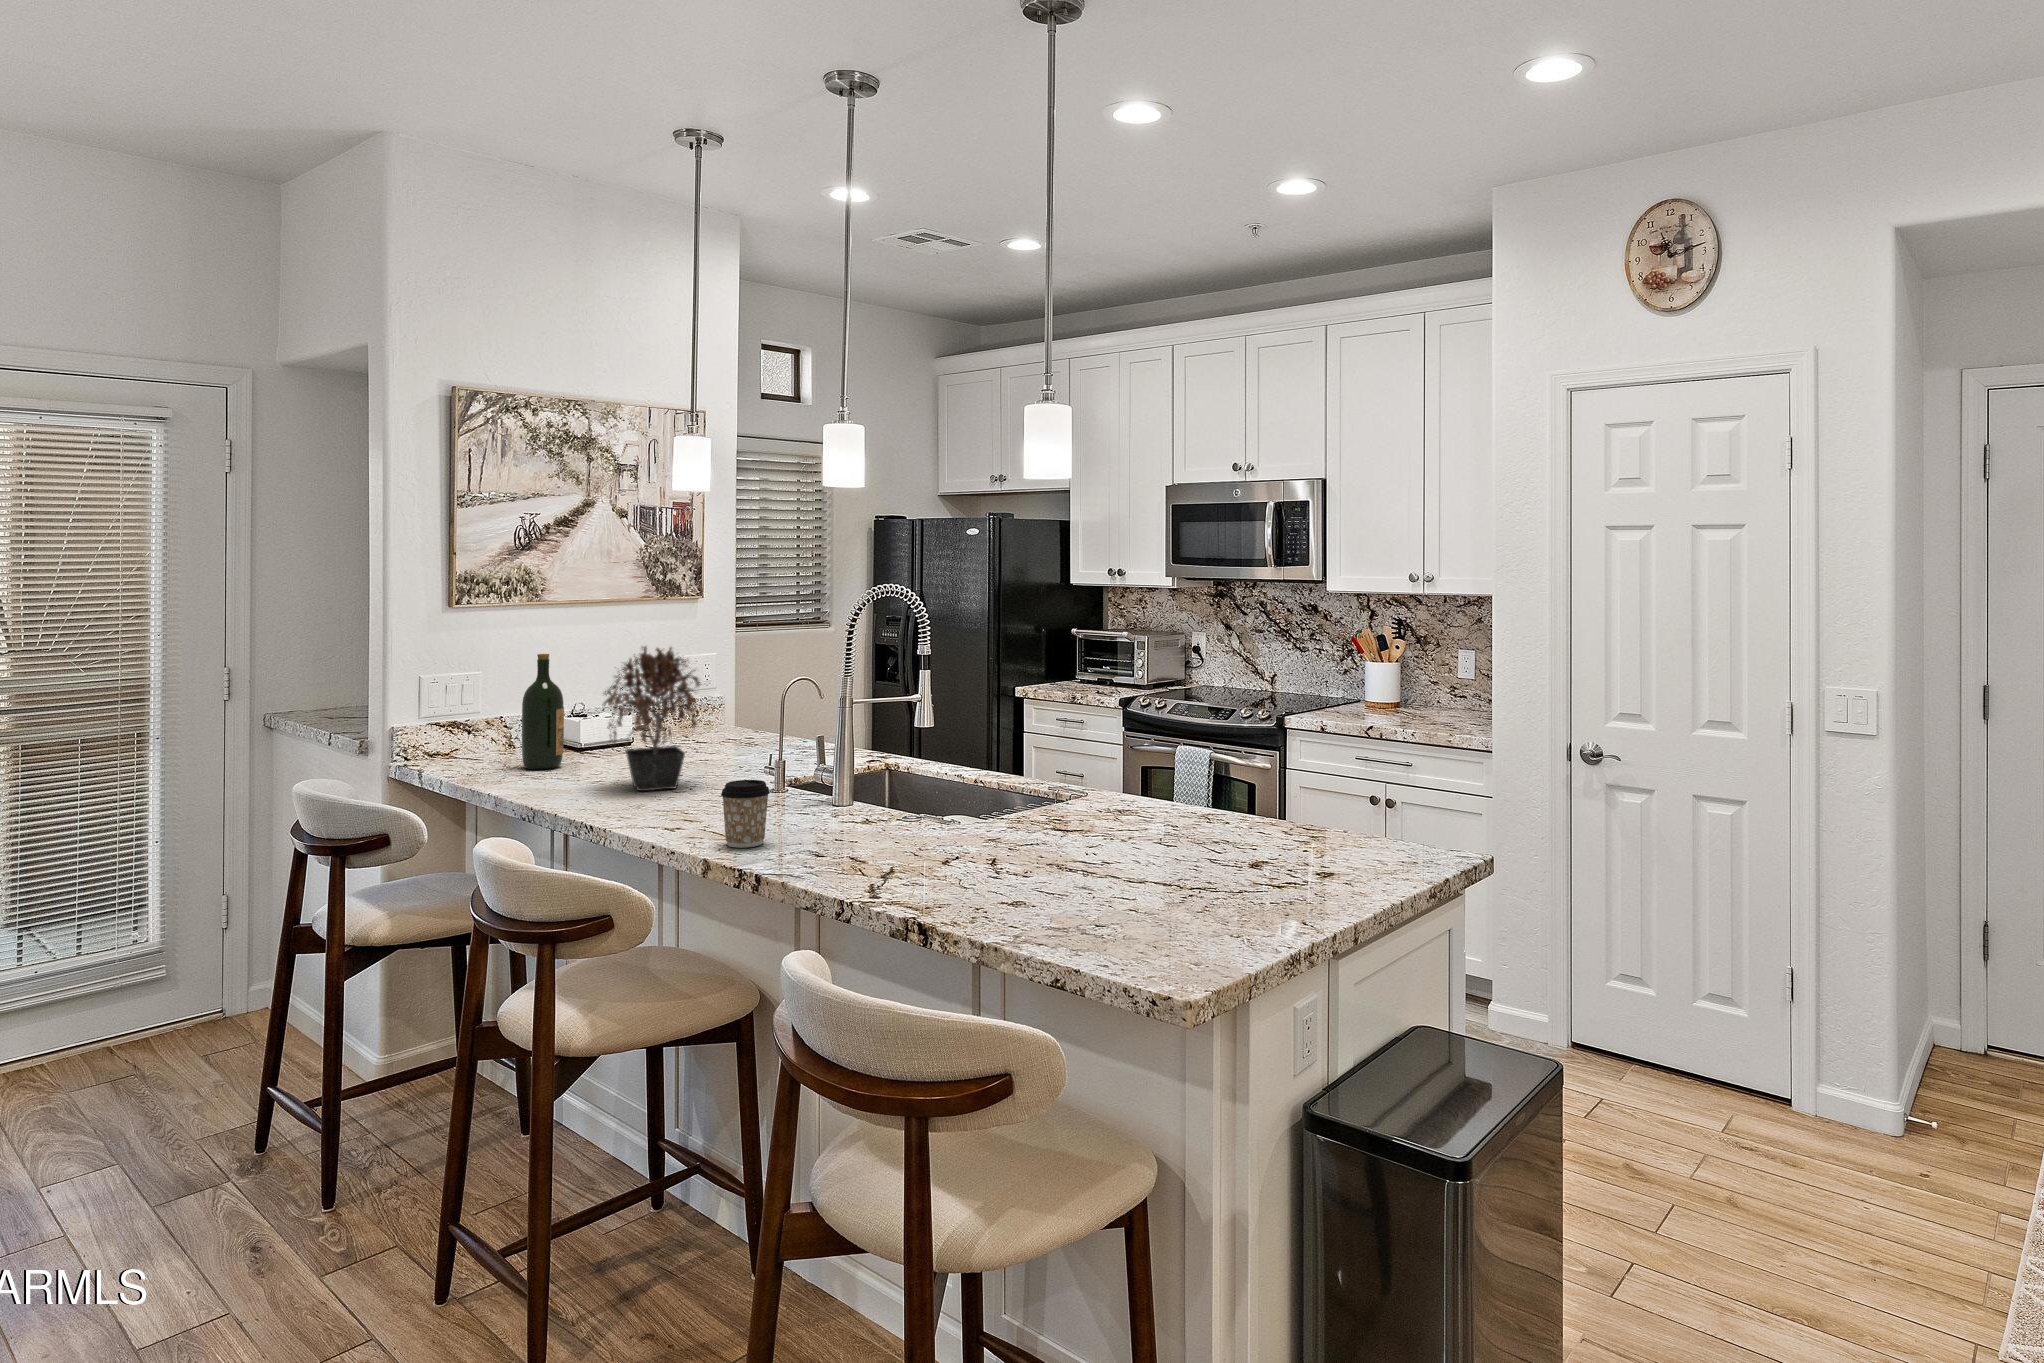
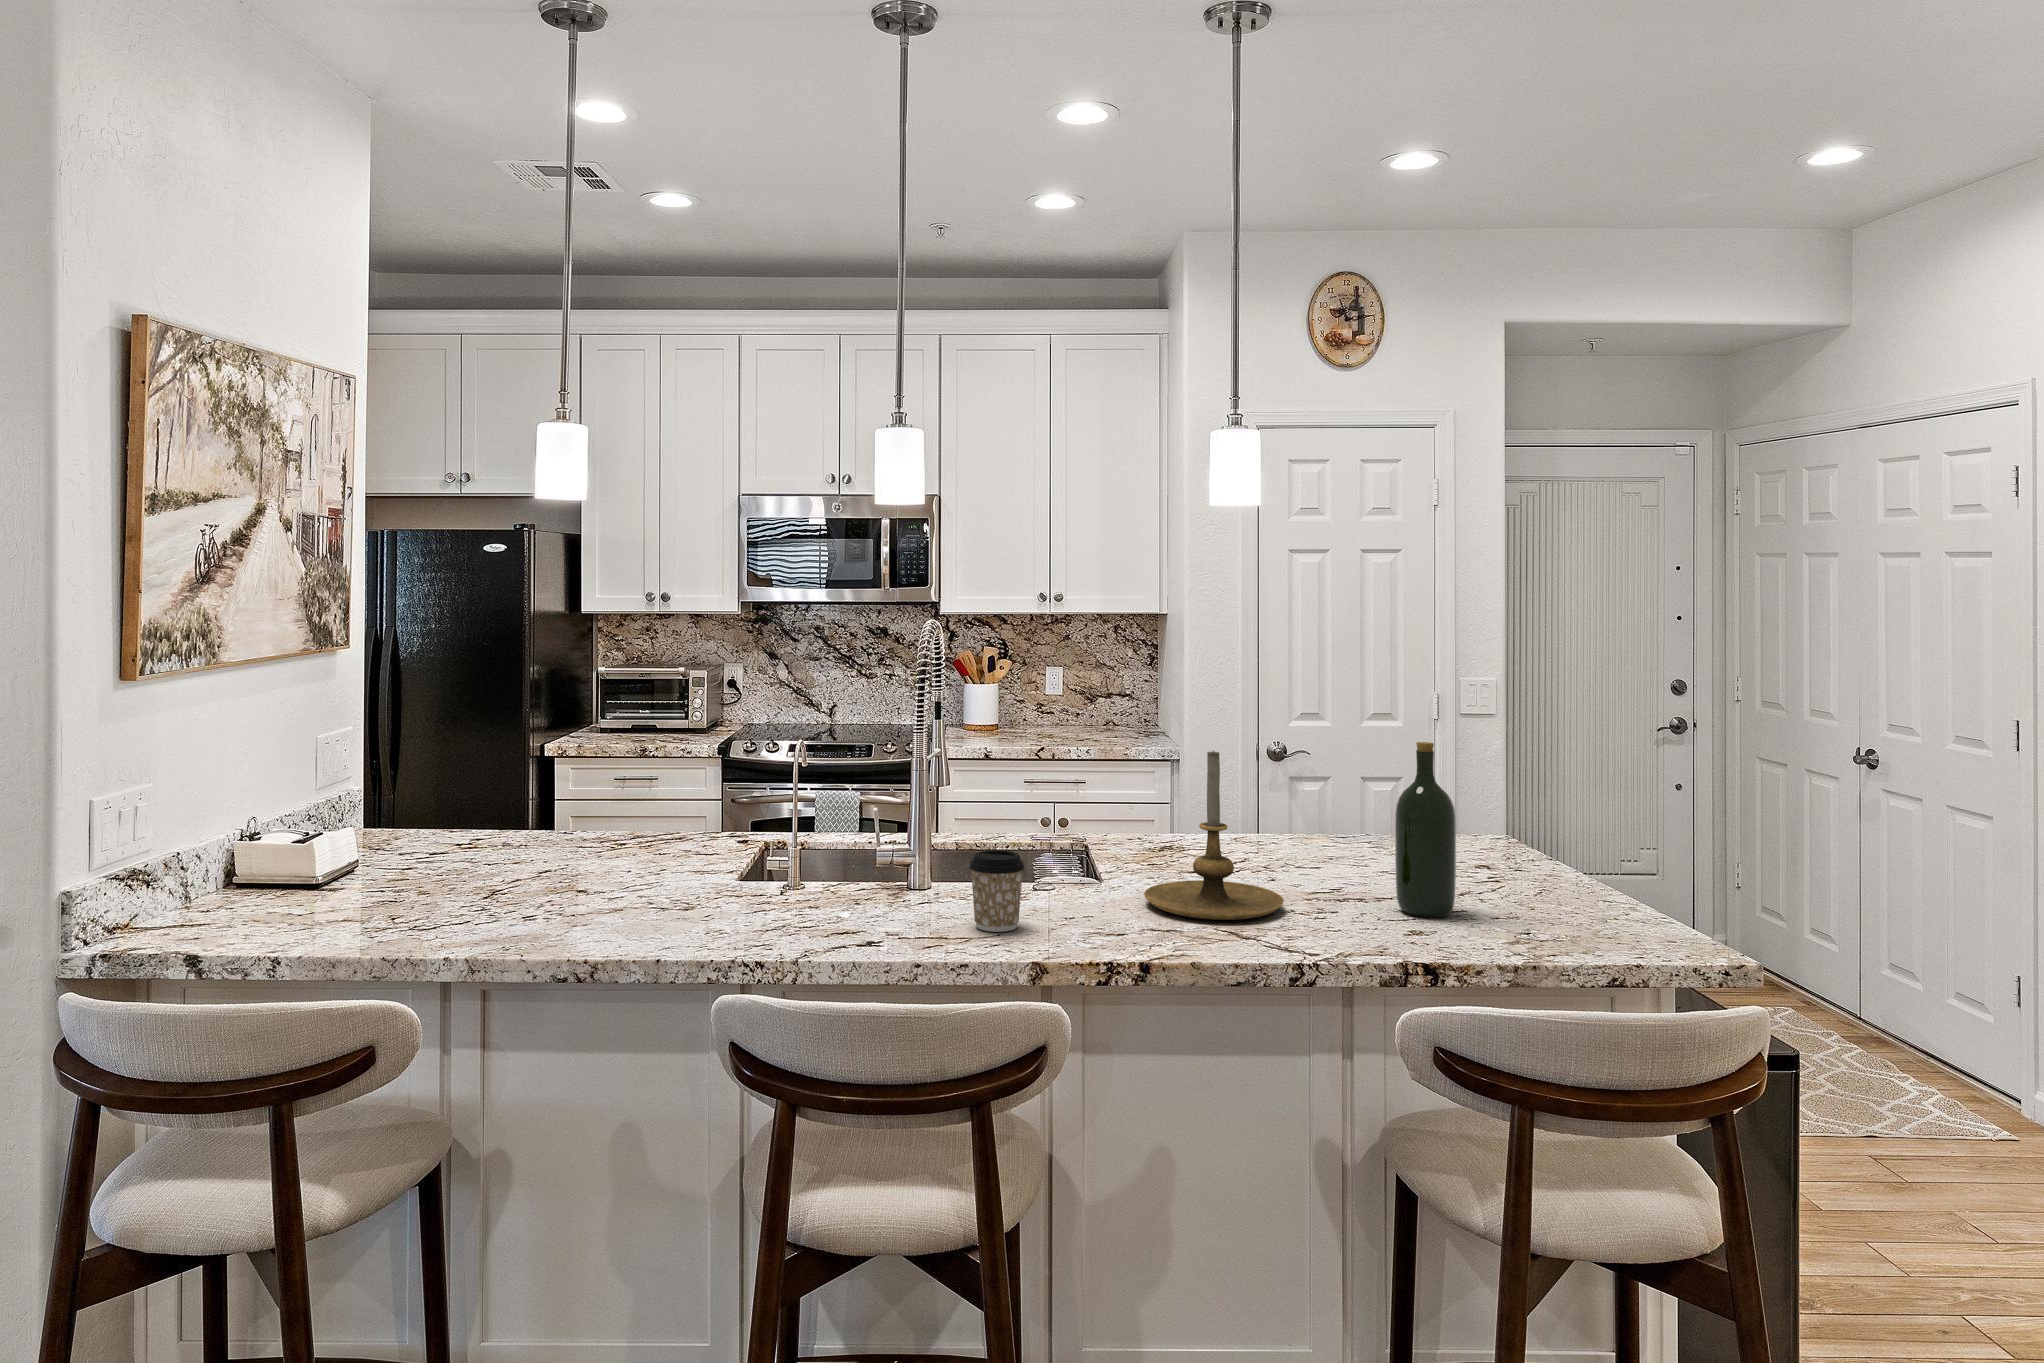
potted plant: present [603,646,706,791] -> none [562,703,701,897]
wine bottle: present [522,654,564,770] -> present [1395,742,1456,917]
candle holder: none [874,712,1006,871] -> present [1144,751,1284,920]

